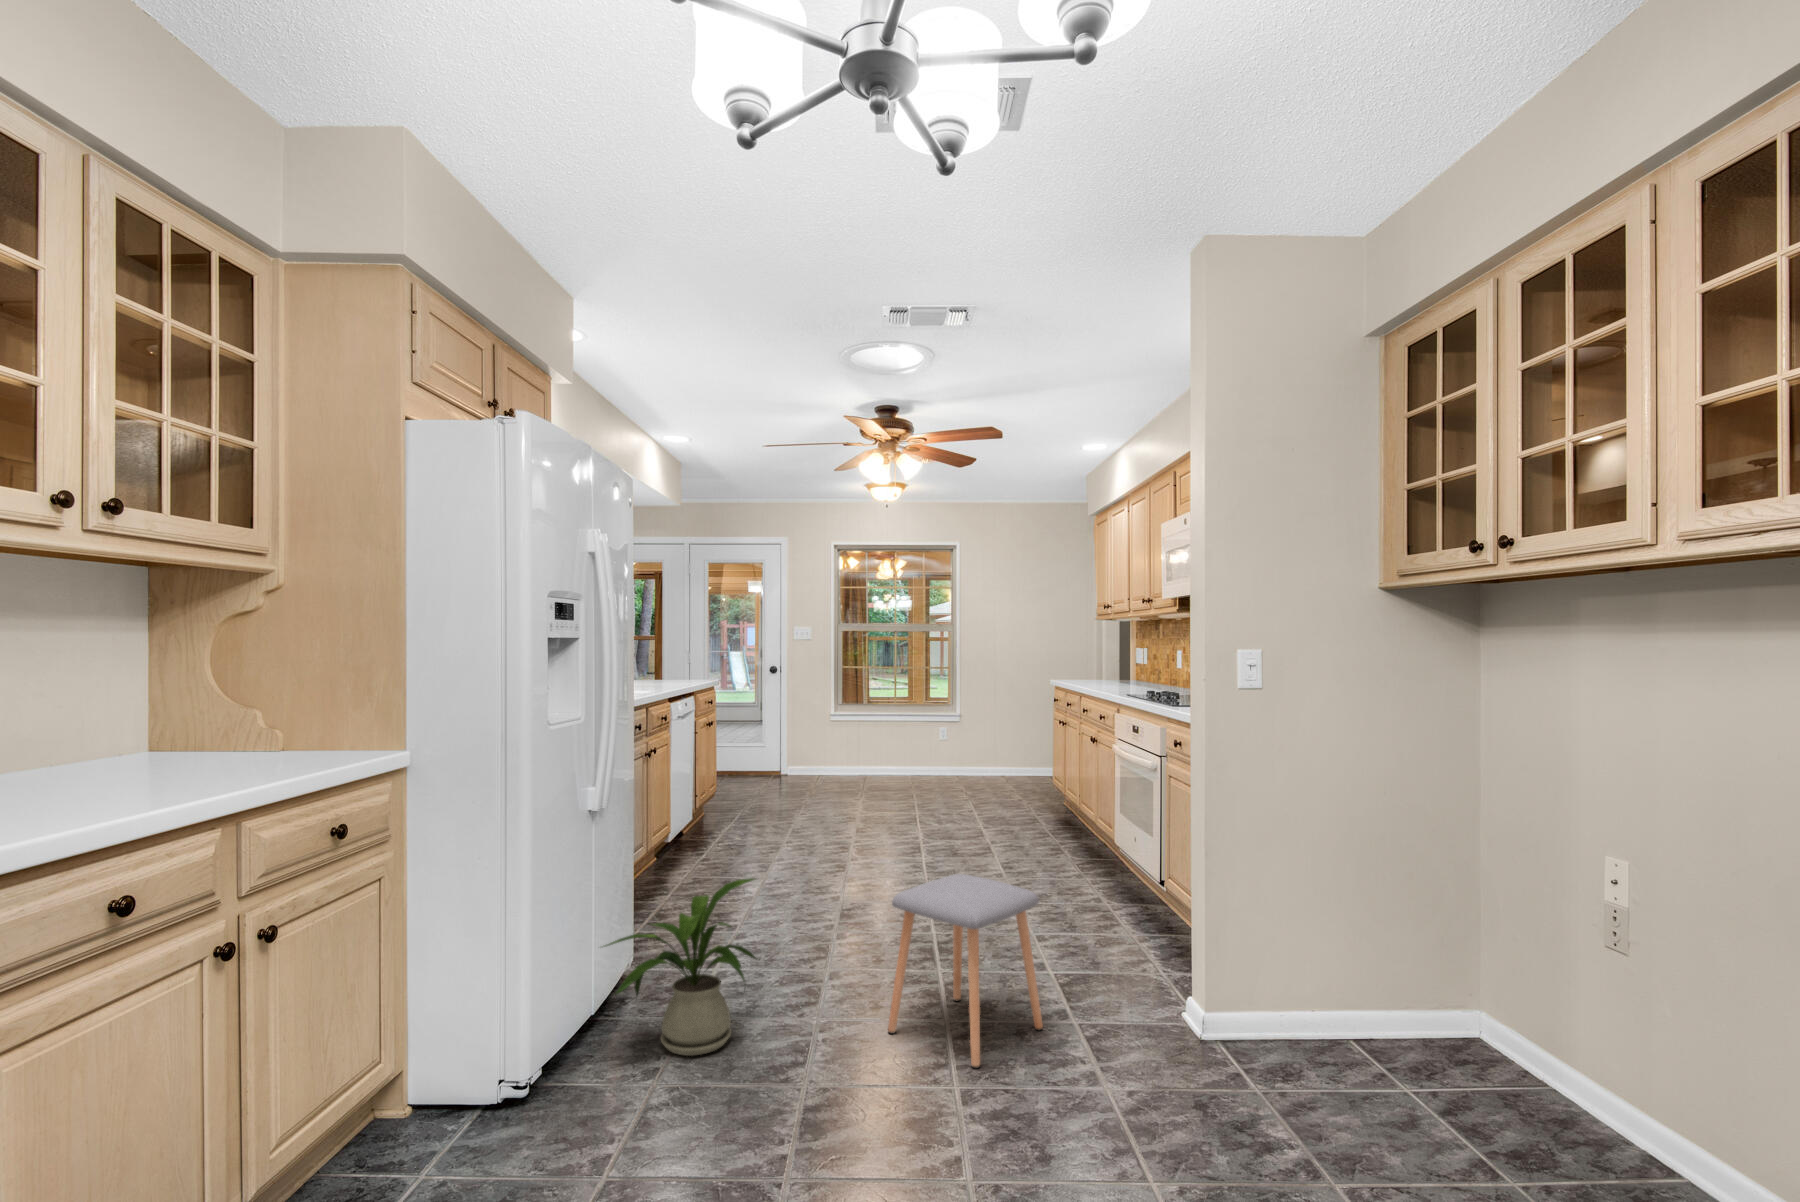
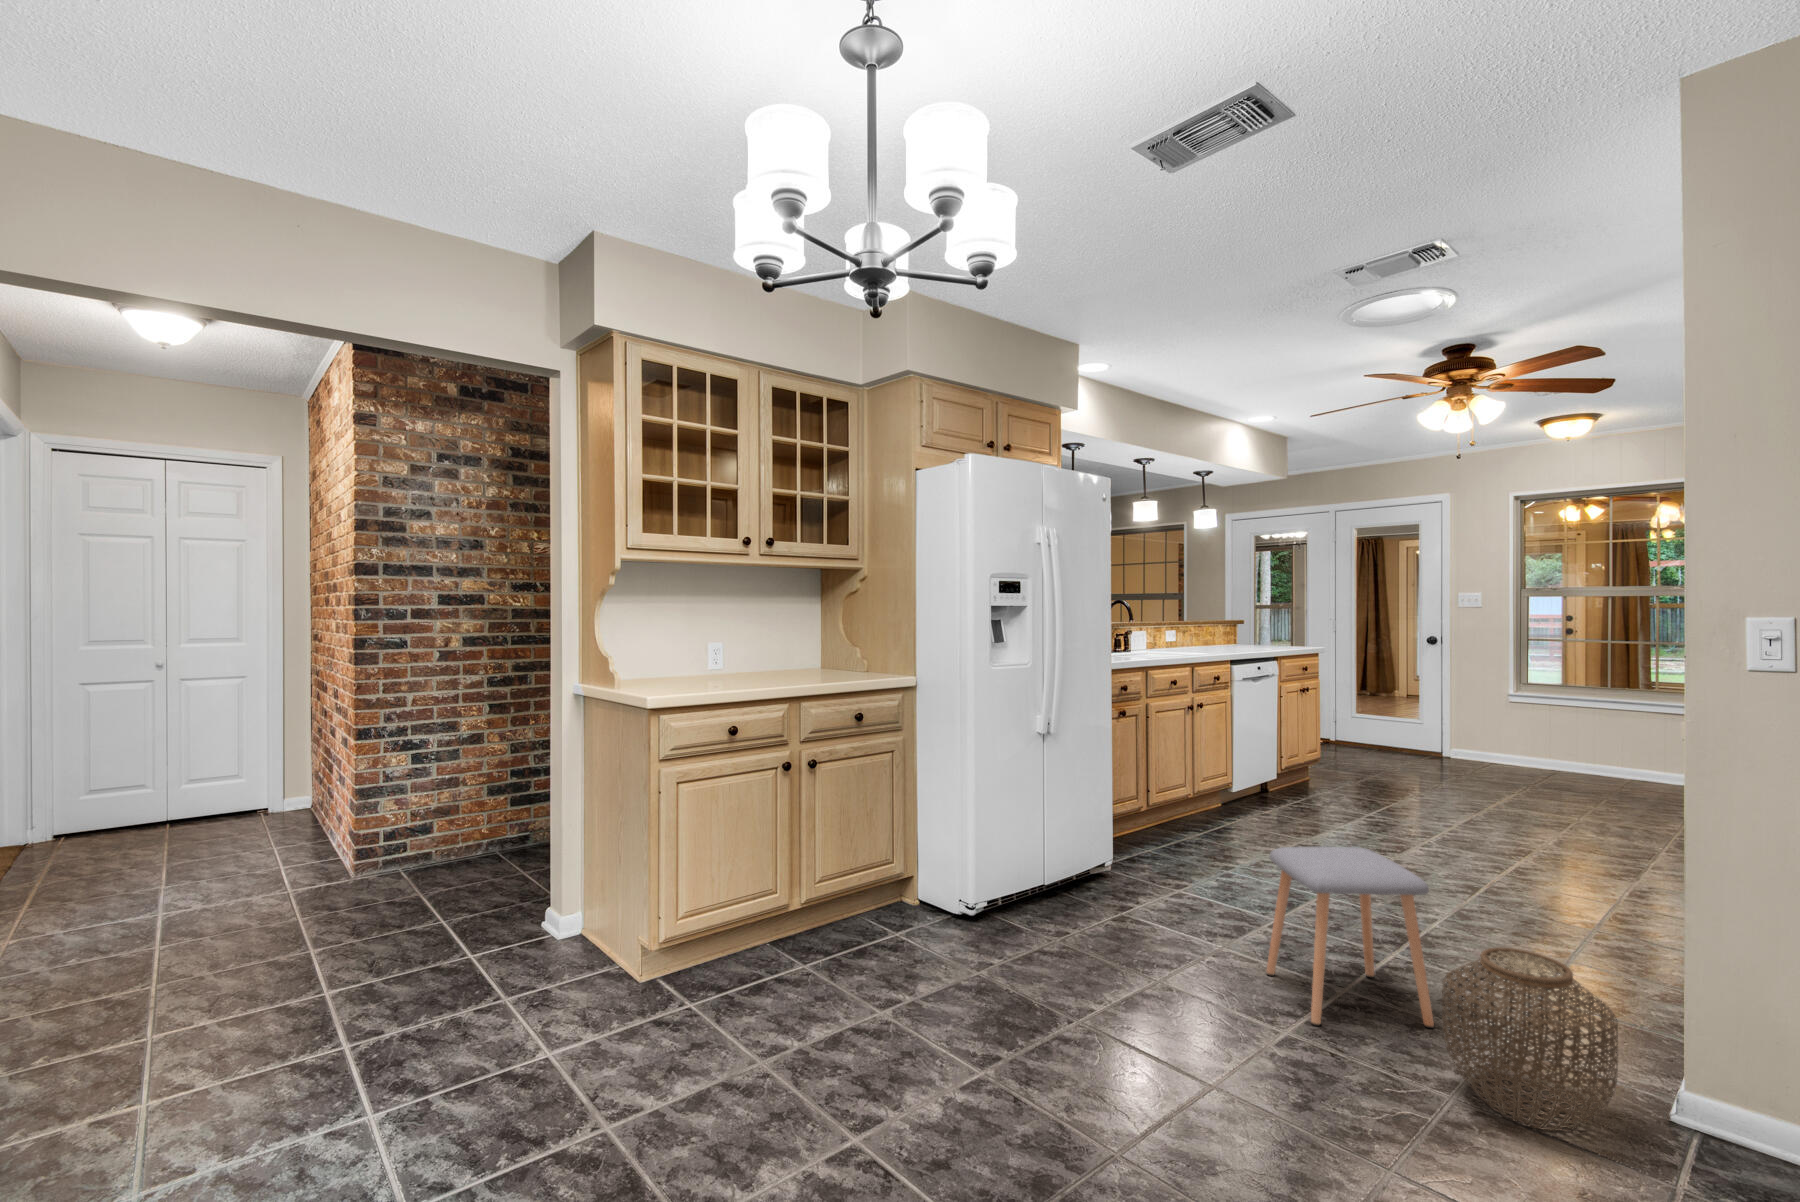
house plant: present [605,878,756,1056] -> none [1039,807,1176,935]
woven basket: none [1093,932,1219,1085] -> present [1442,948,1618,1131]

